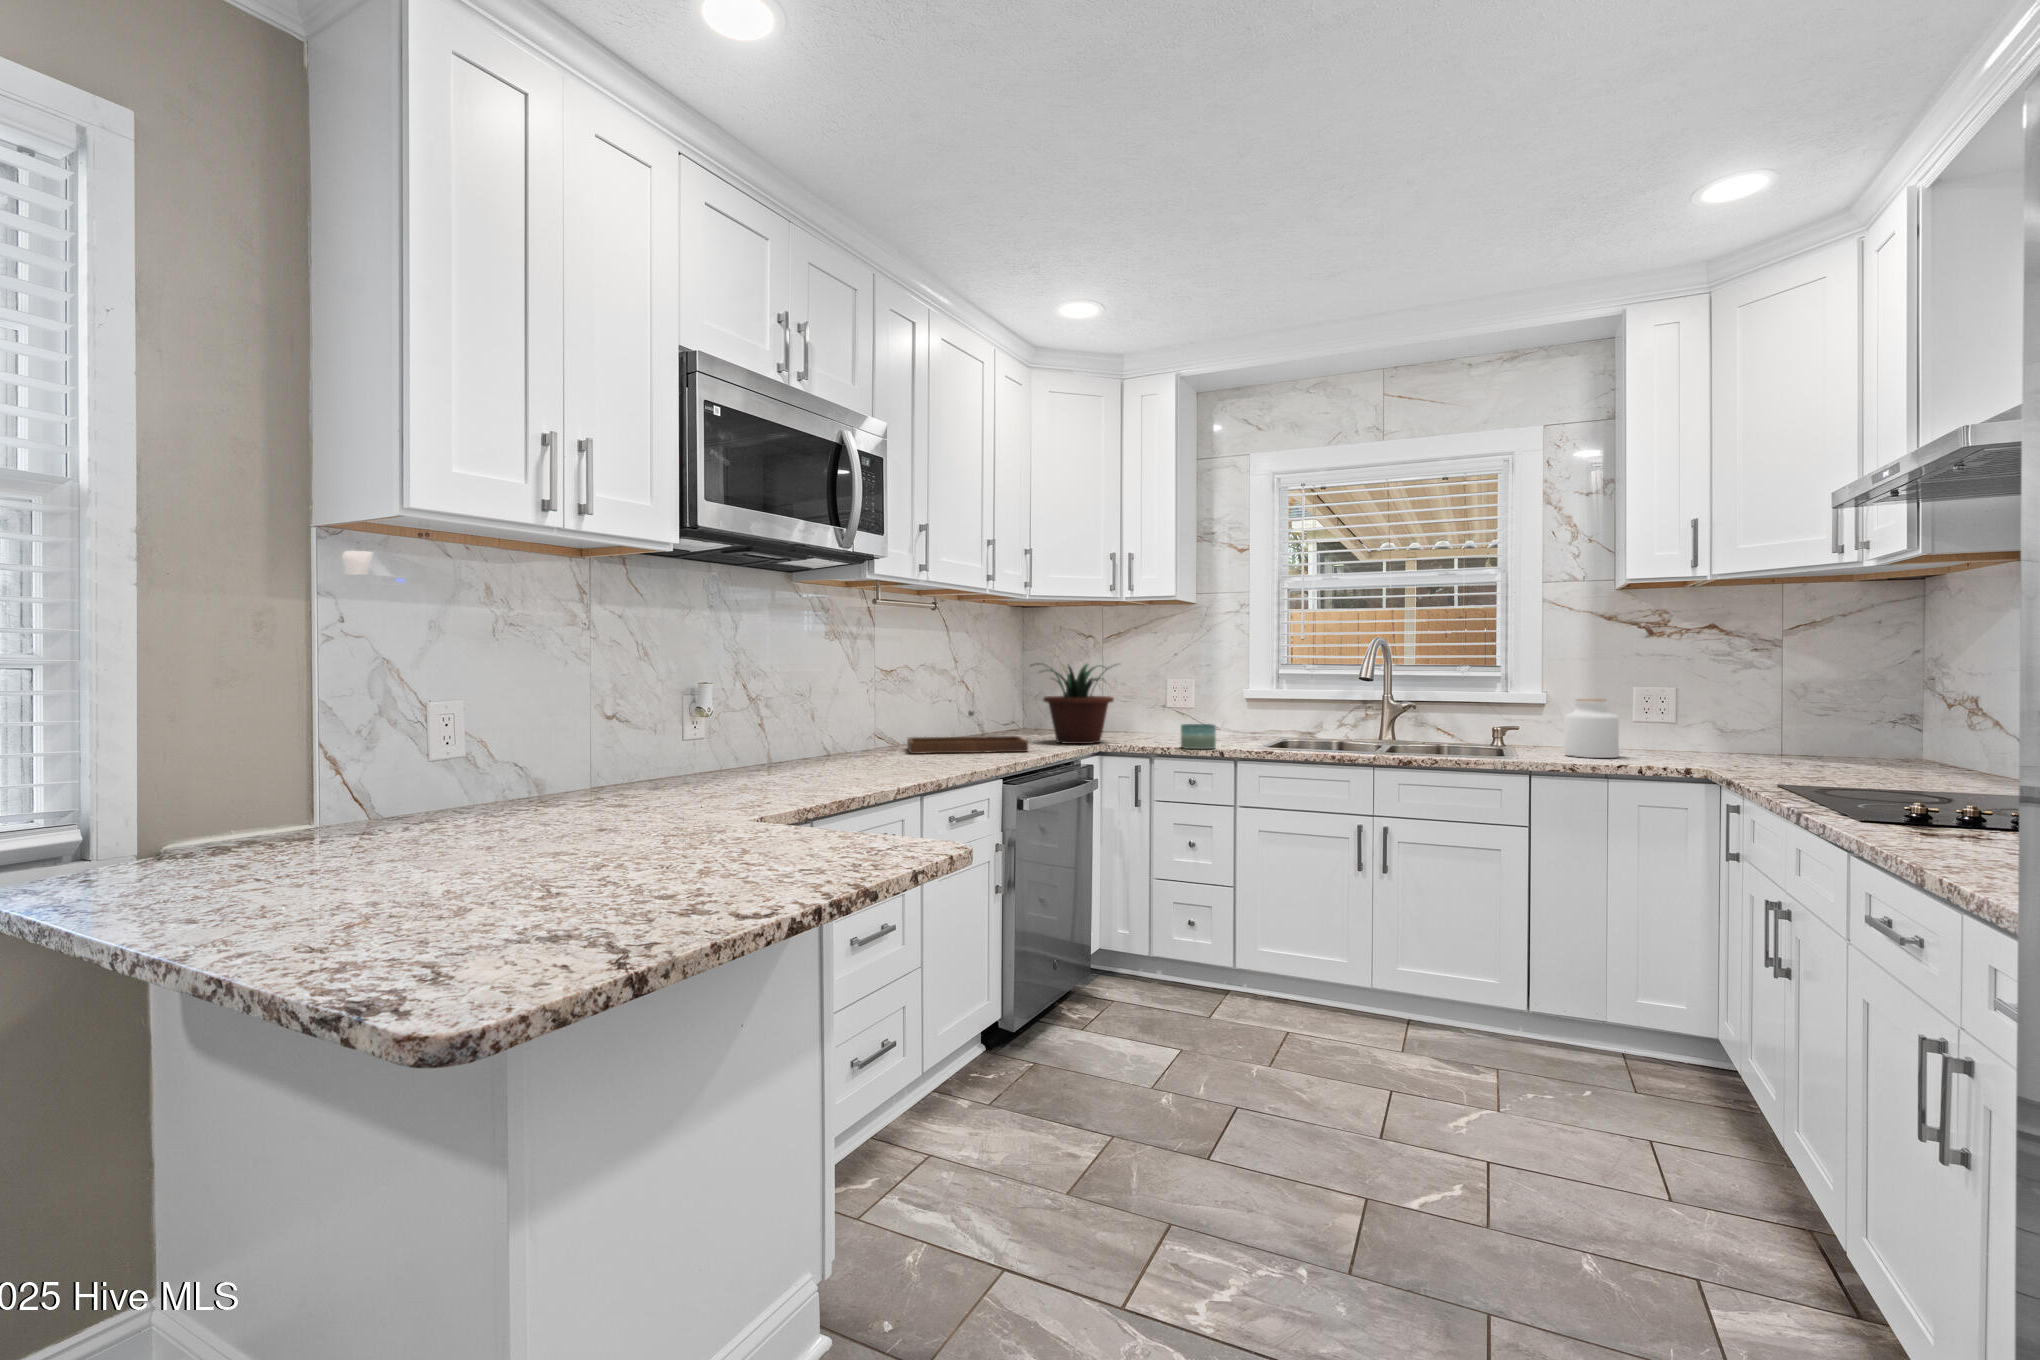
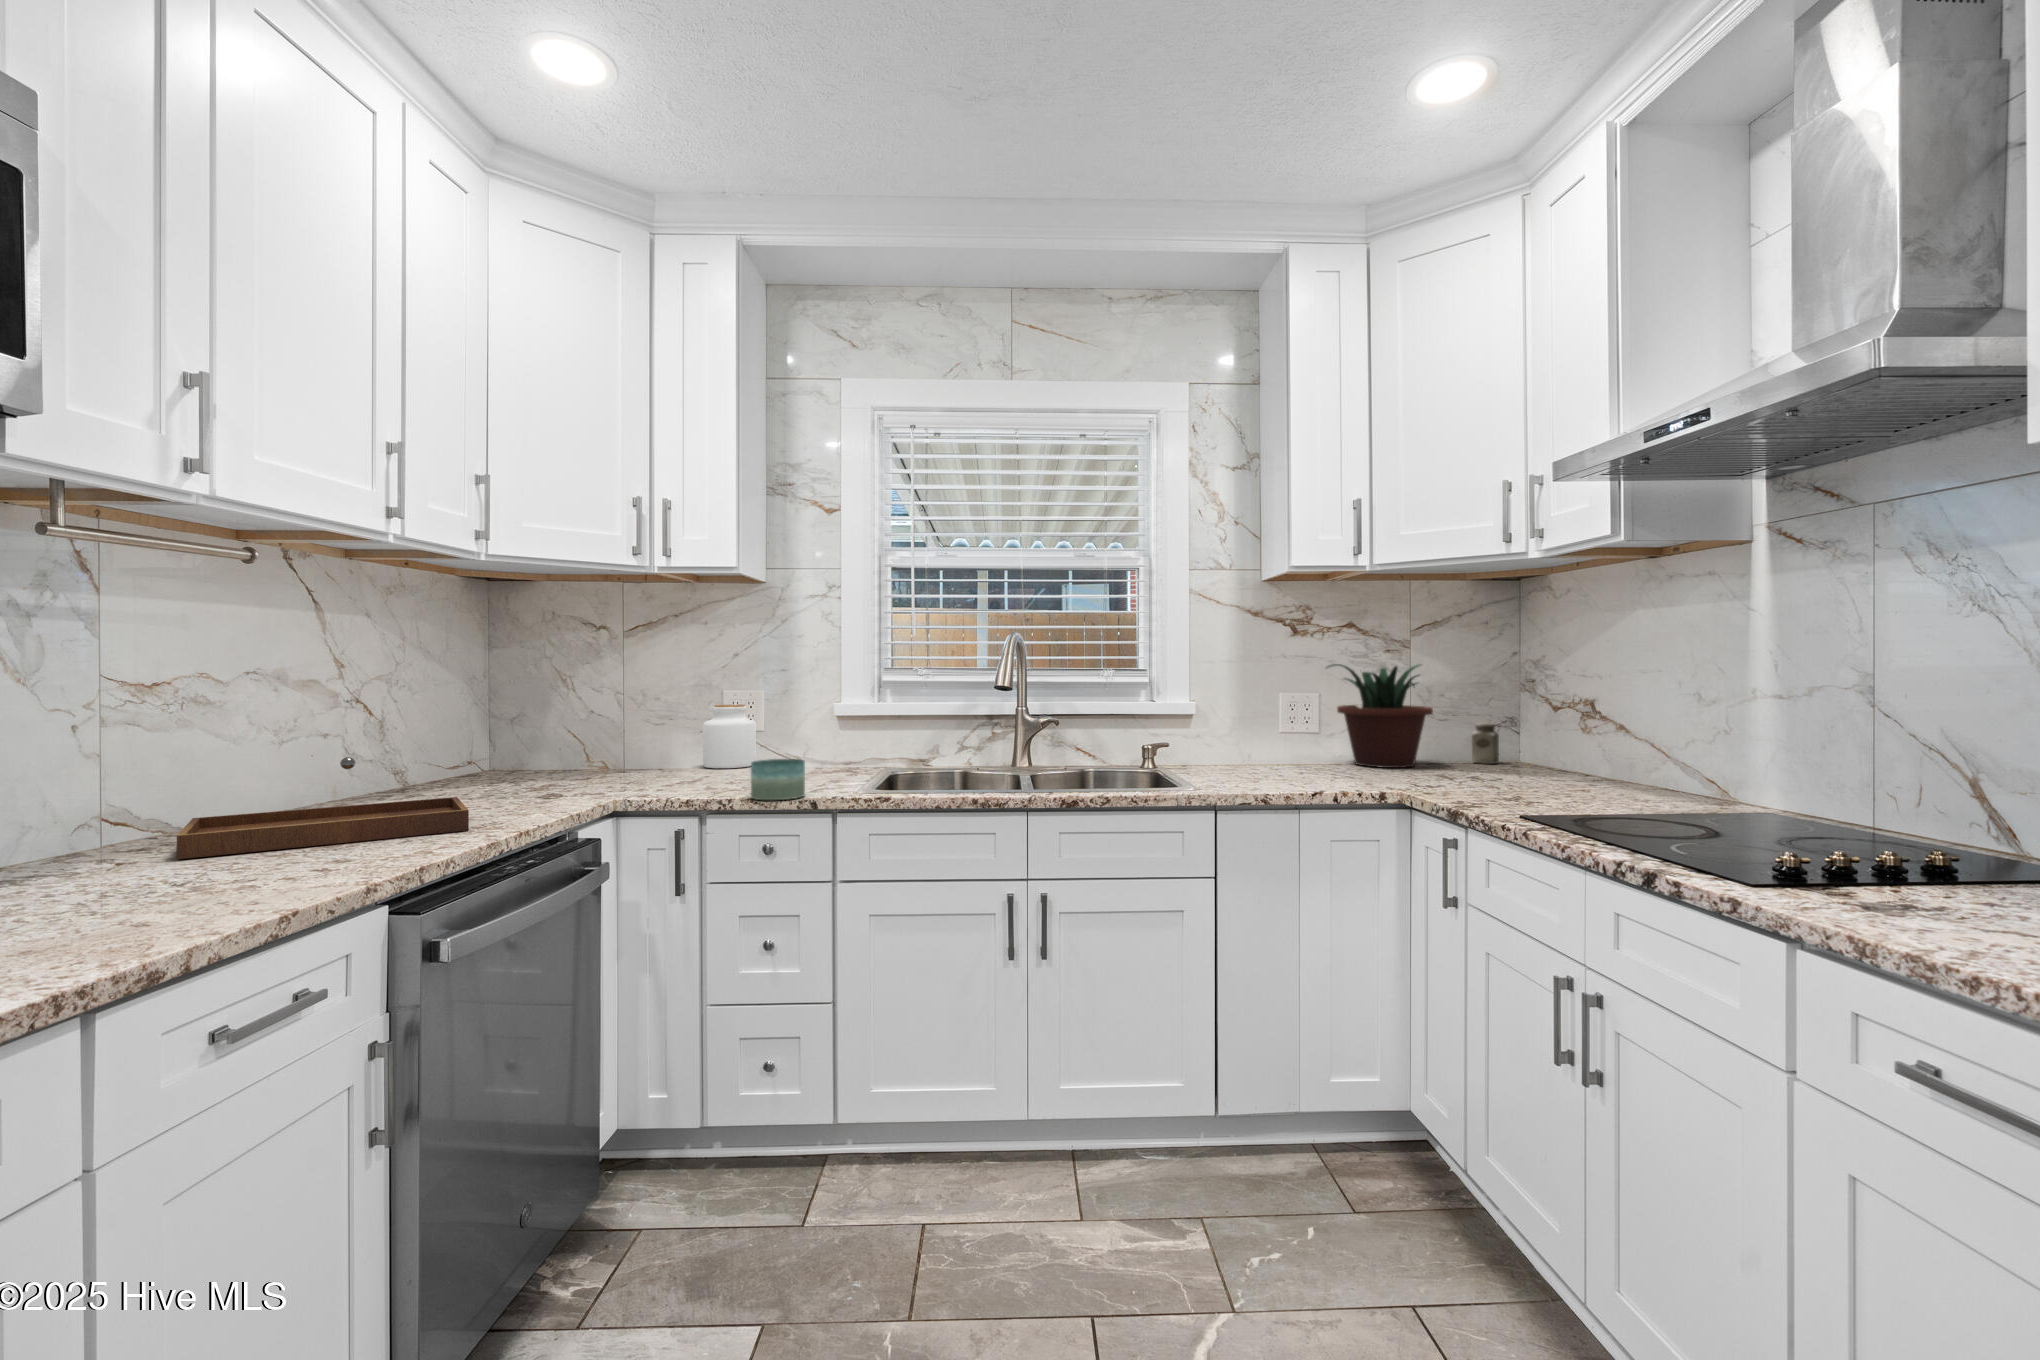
potted plant: present [1031,664,1114,744] -> present [1328,664,1433,768]
jar: present [1564,699,1619,758] -> present [703,704,756,768]
salt shaker: none [1857,720,1893,759] -> present [1472,723,1499,764]

